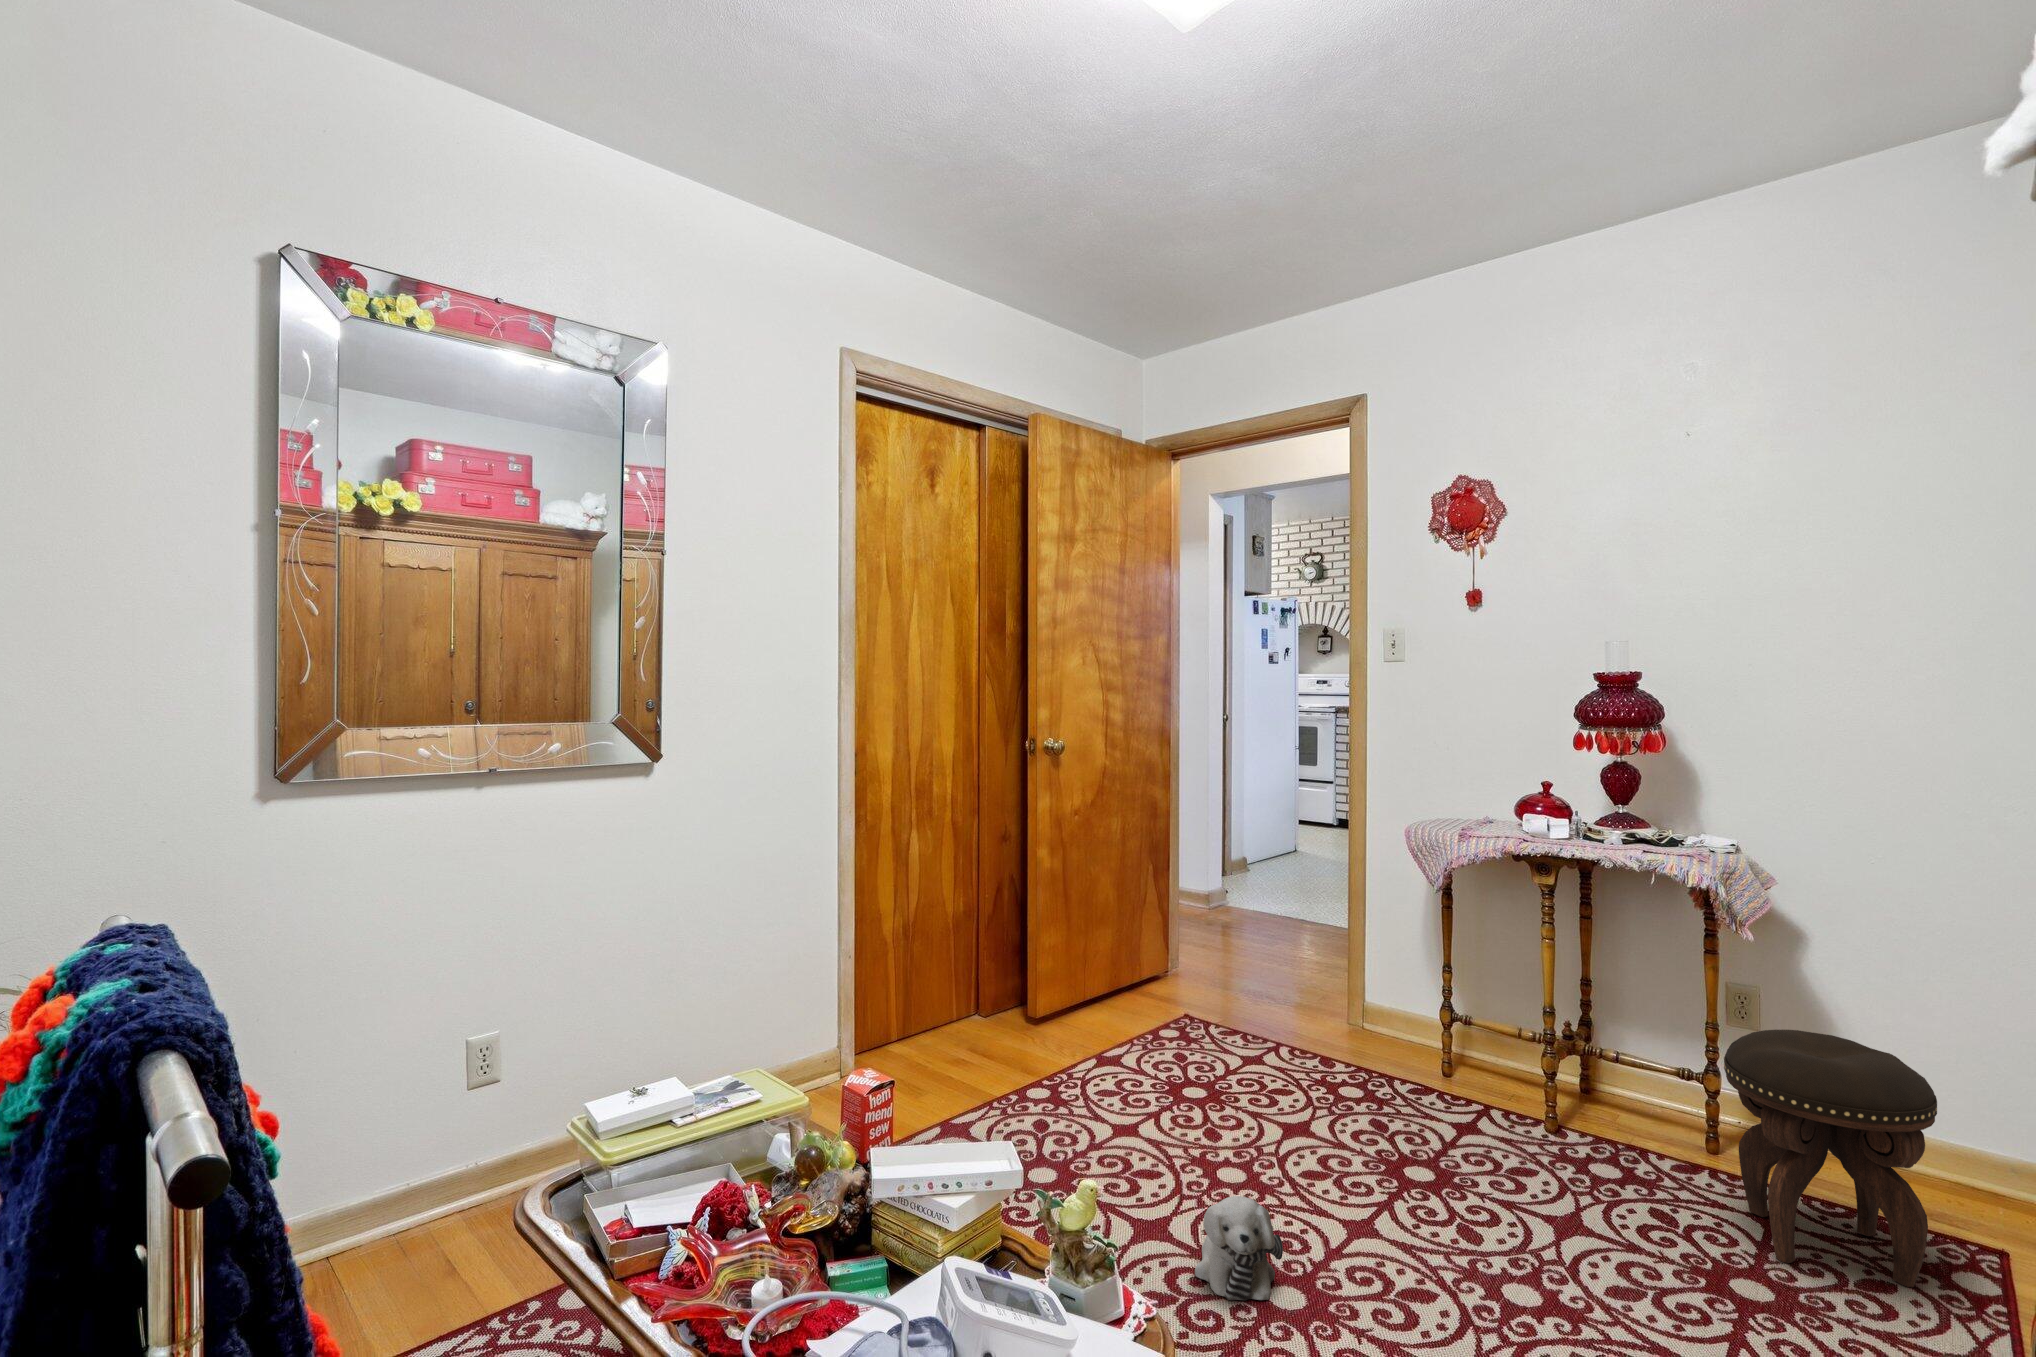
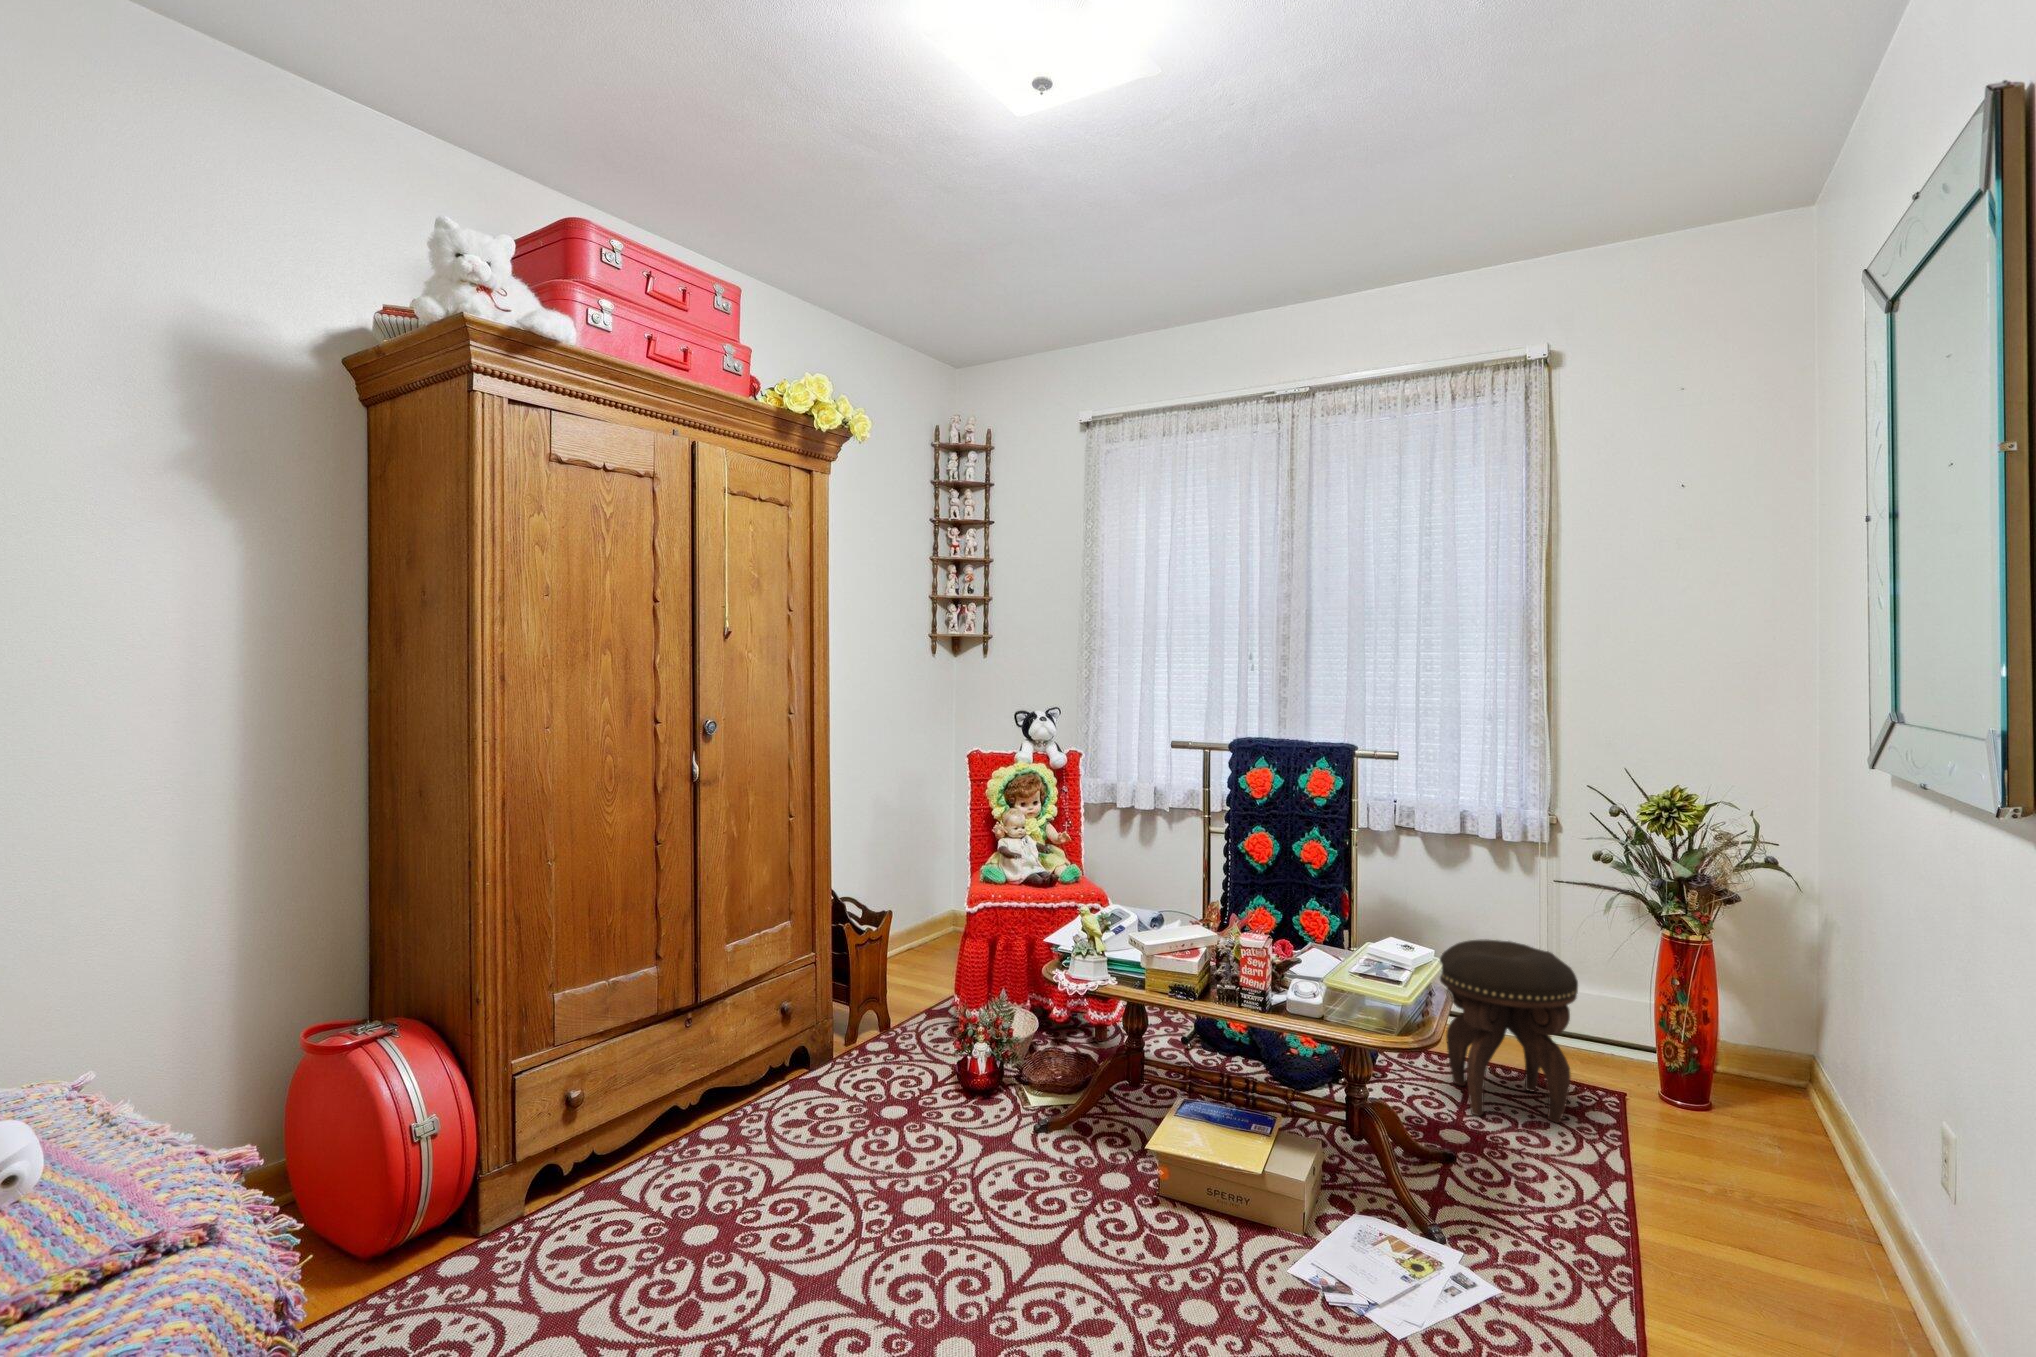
plush toy: present [1195,1196,1283,1301] -> none [1038,1104,1111,1190]

